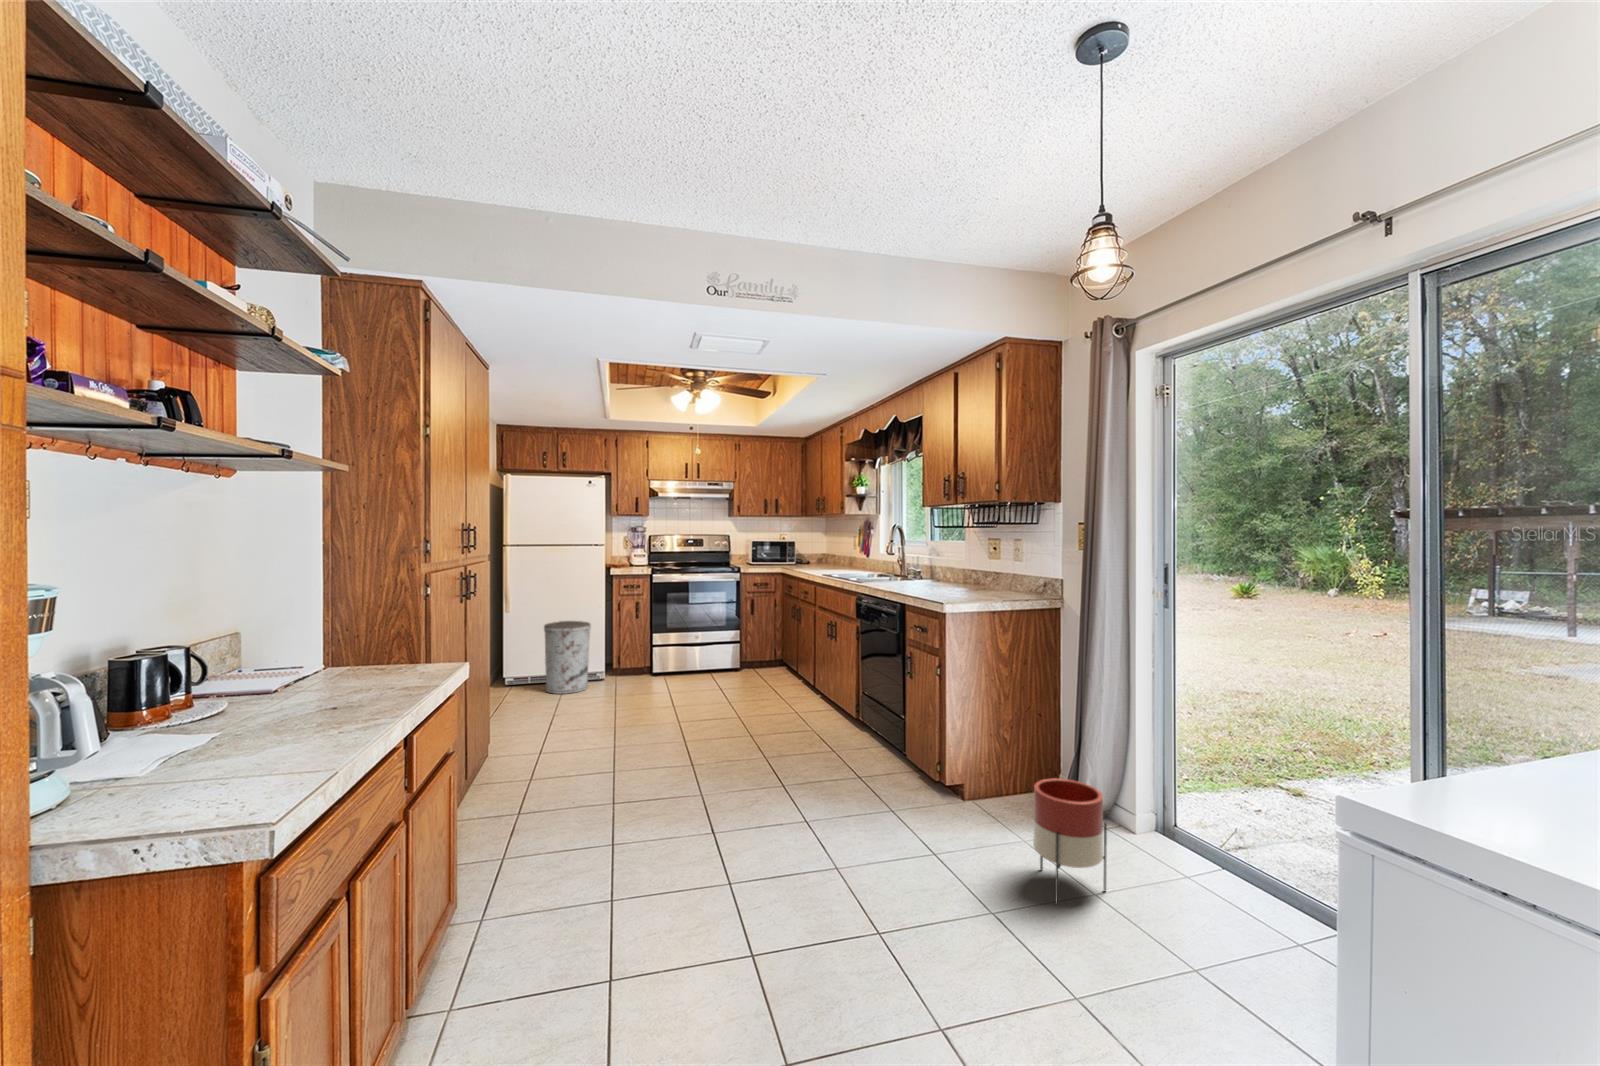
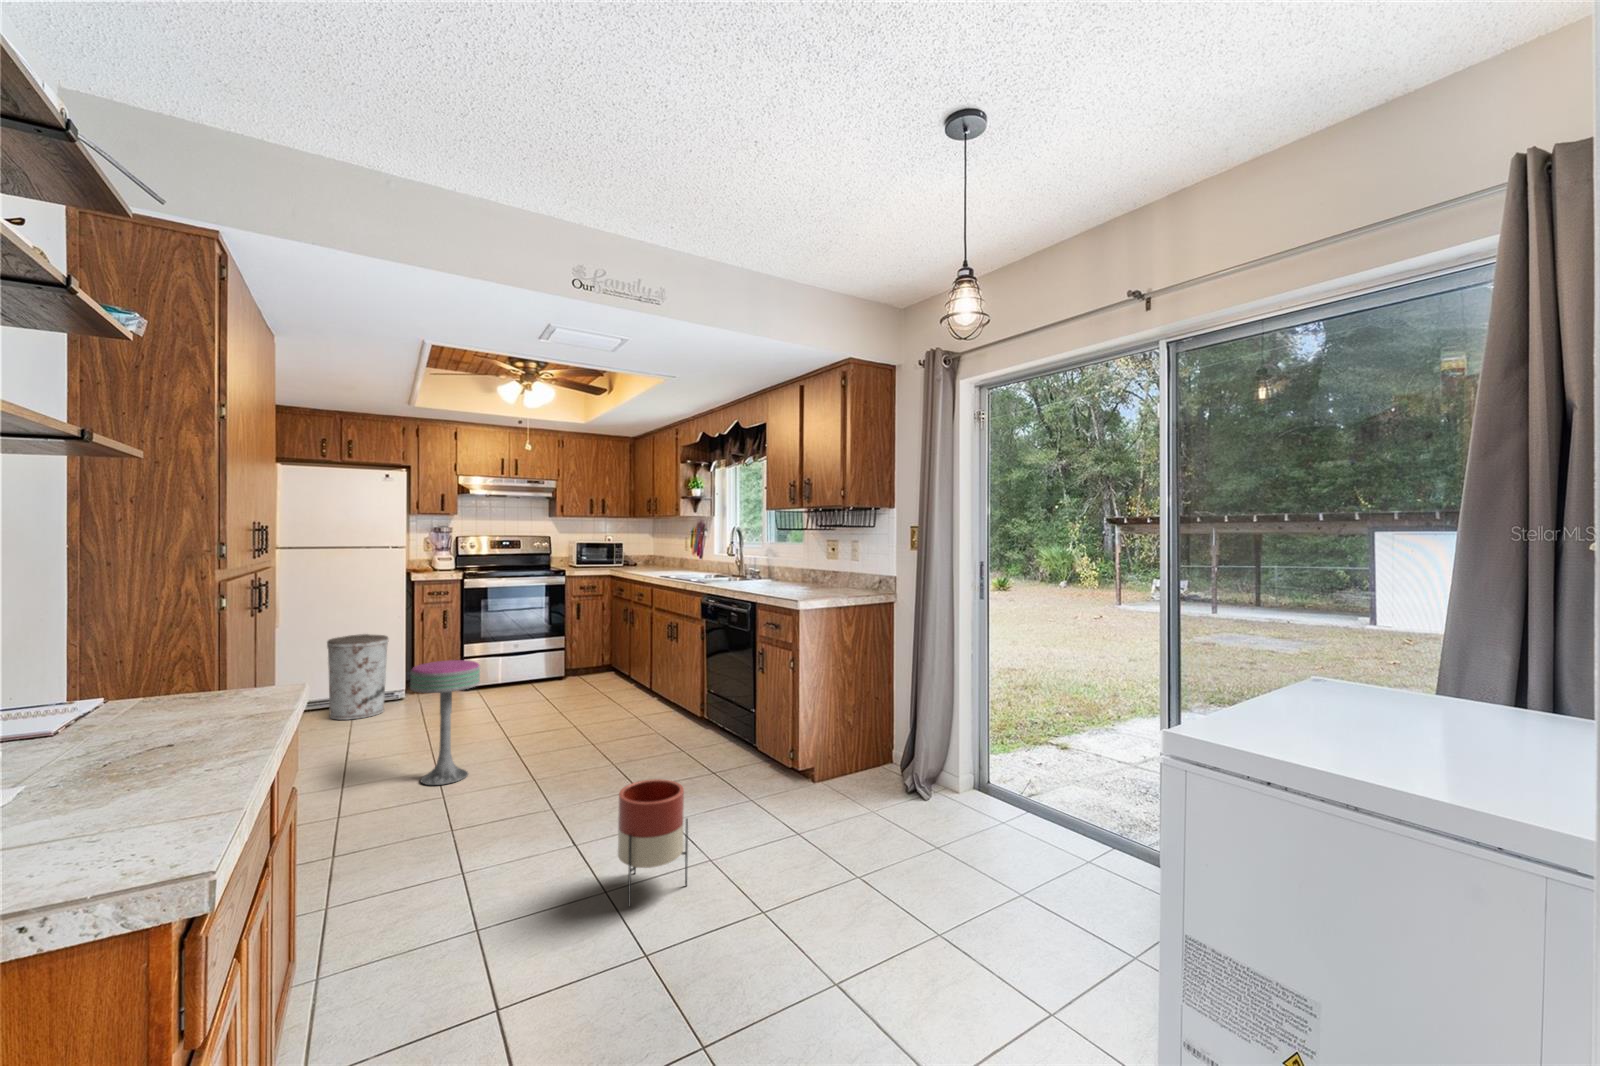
bar stool: none [592,648,649,760] -> present [410,660,480,785]
planter: present [1033,778,1107,903] -> present [618,779,688,906]

